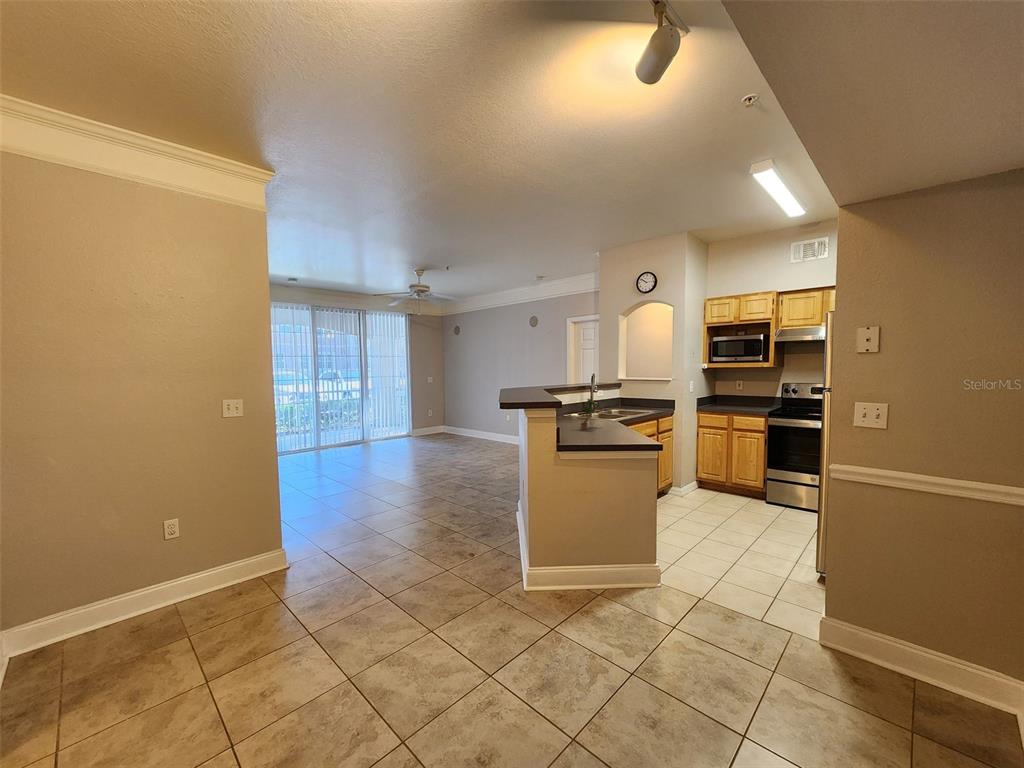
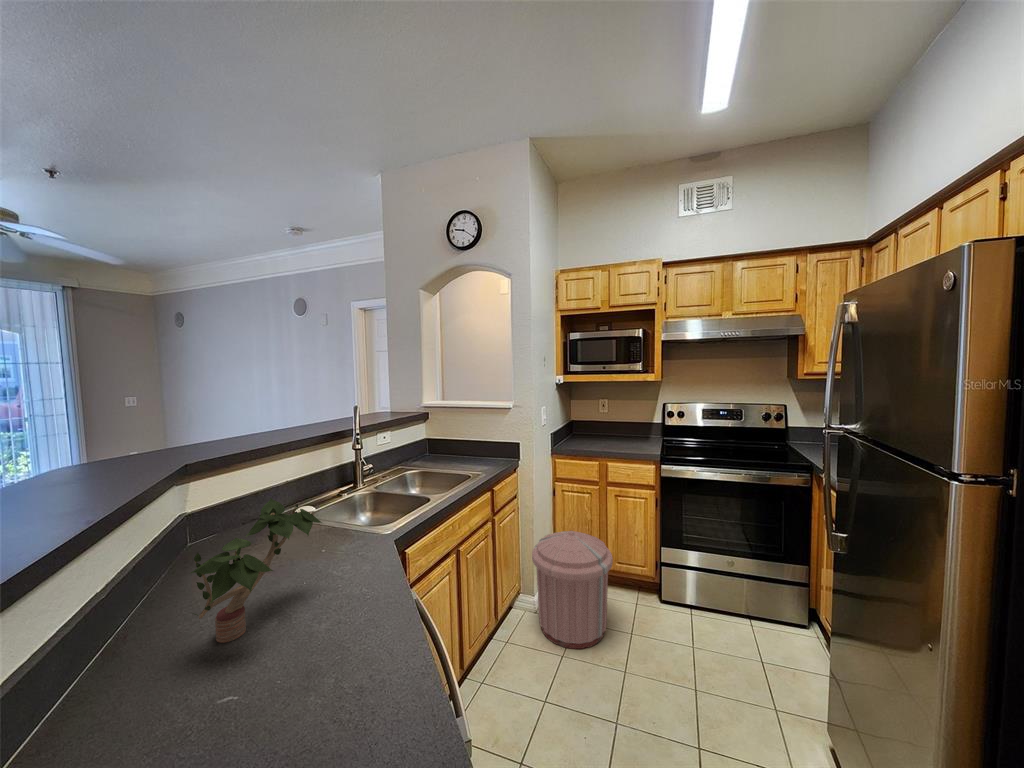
trash can: none [680,449,729,508] -> present [532,531,613,649]

